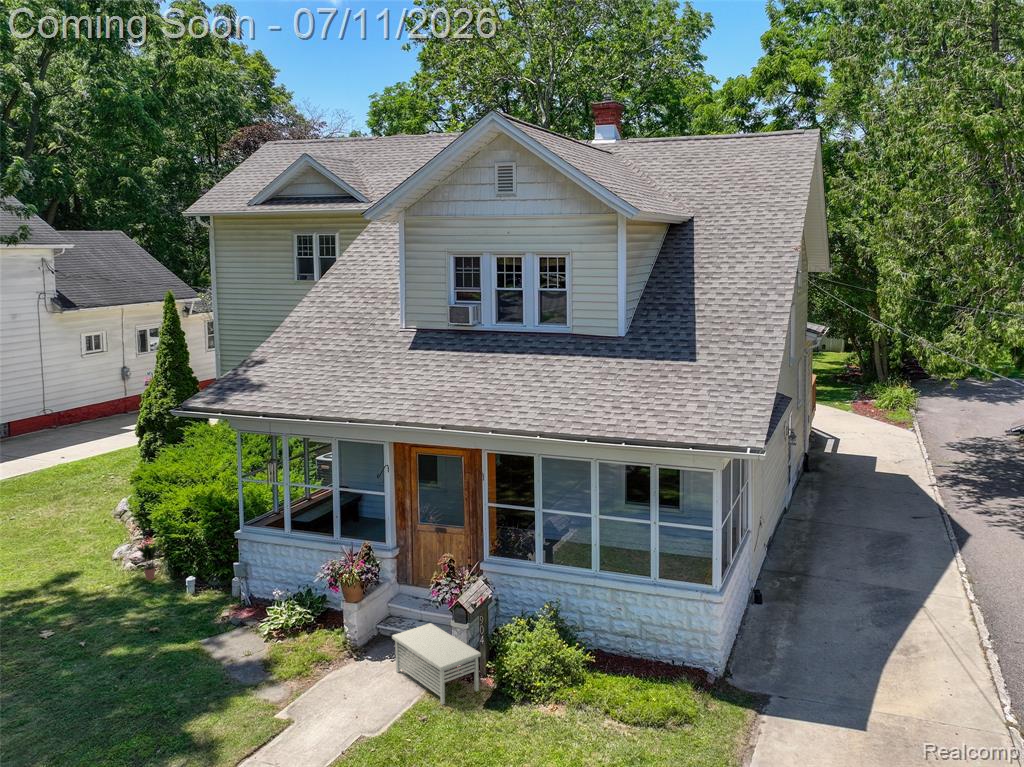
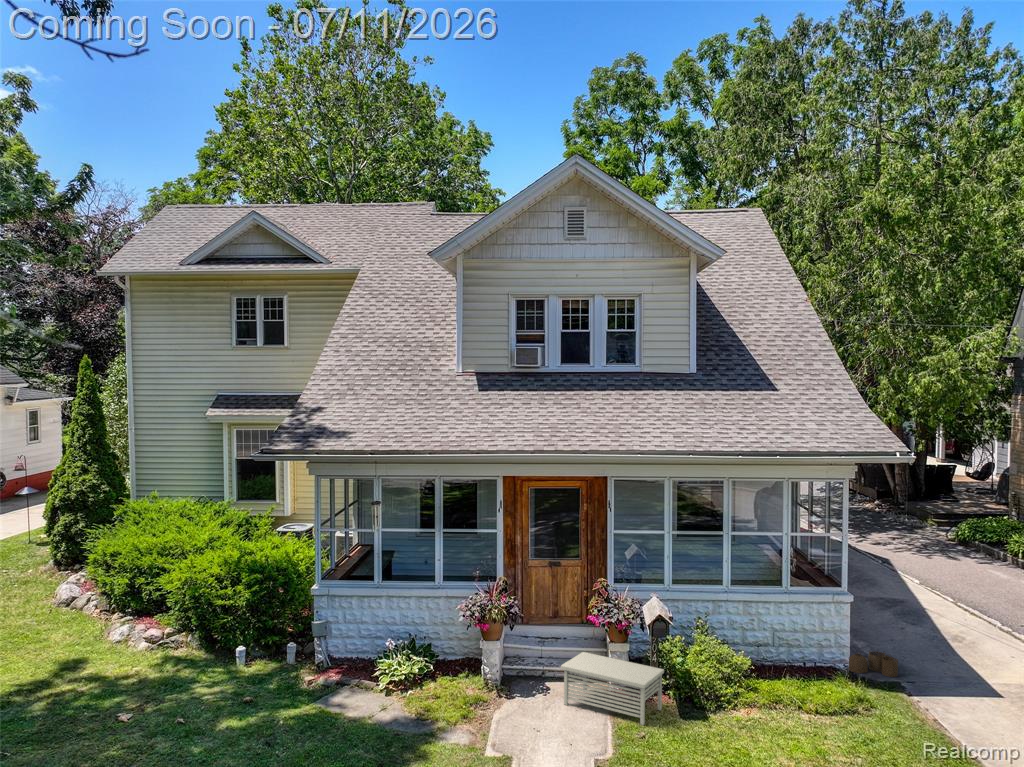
potted plant: present [137,544,161,580] -> none [171,609,203,656]
woven basket: none [725,657,783,690] -> present [849,652,898,677]

